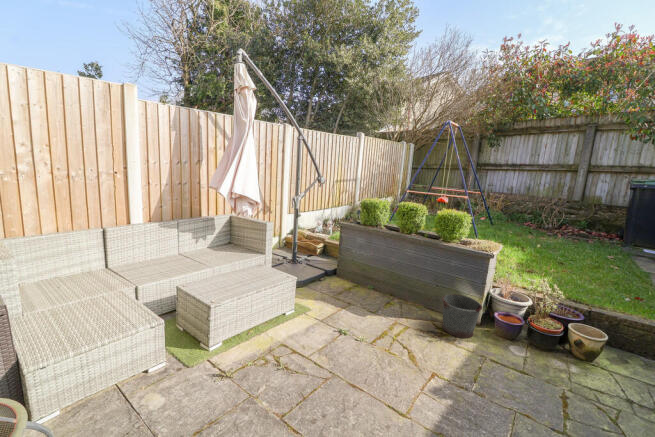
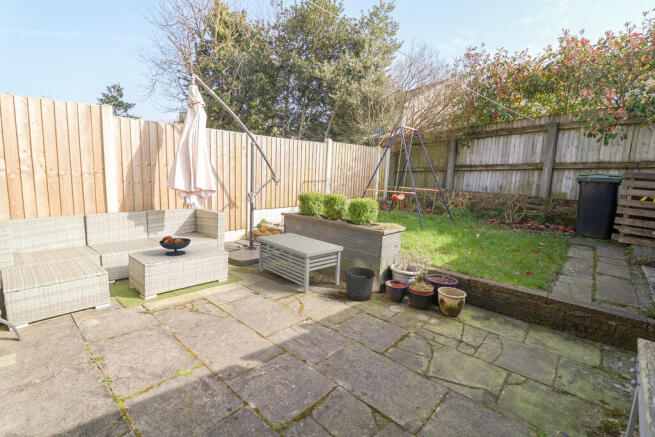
storage bench: none [315,245,428,328] -> present [256,233,343,294]
fruit bowl: none [216,260,254,287] -> present [159,236,191,256]

